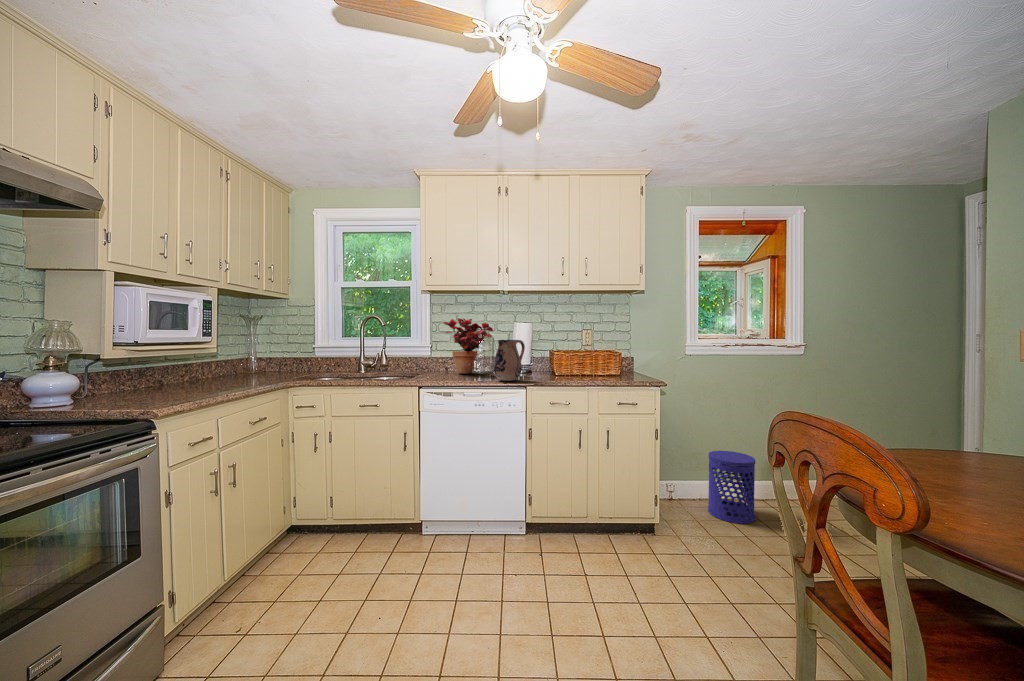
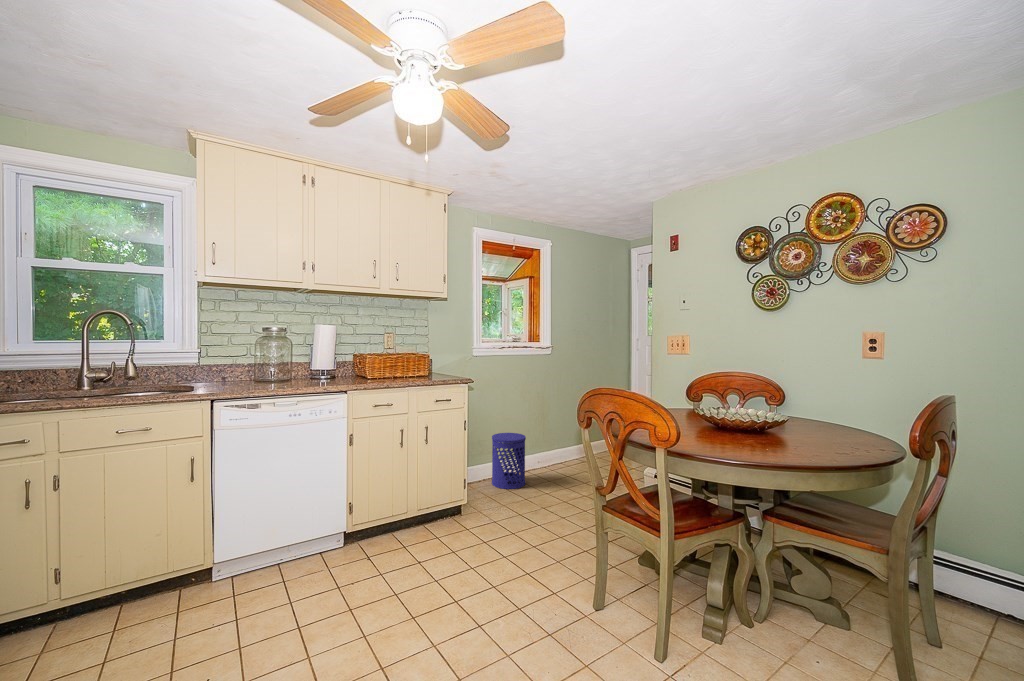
potted plant: present [443,318,493,374] -> none [225,318,292,383]
ceramic pitcher: present [493,340,525,381] -> none [307,343,340,387]

